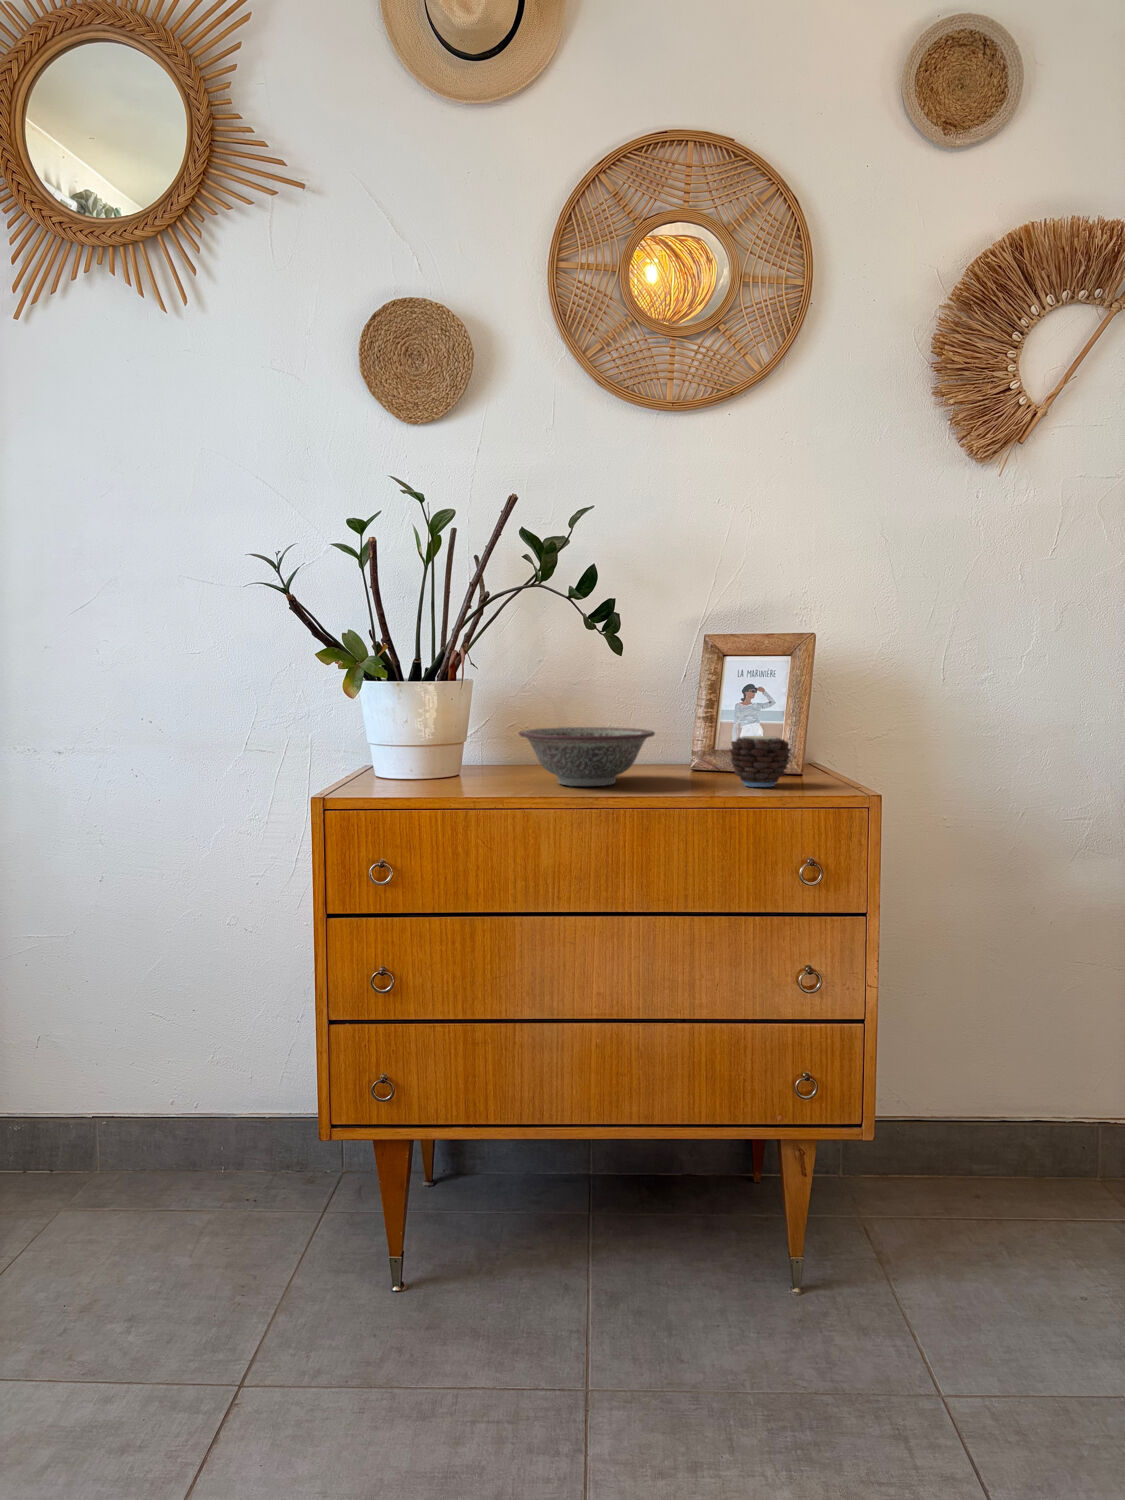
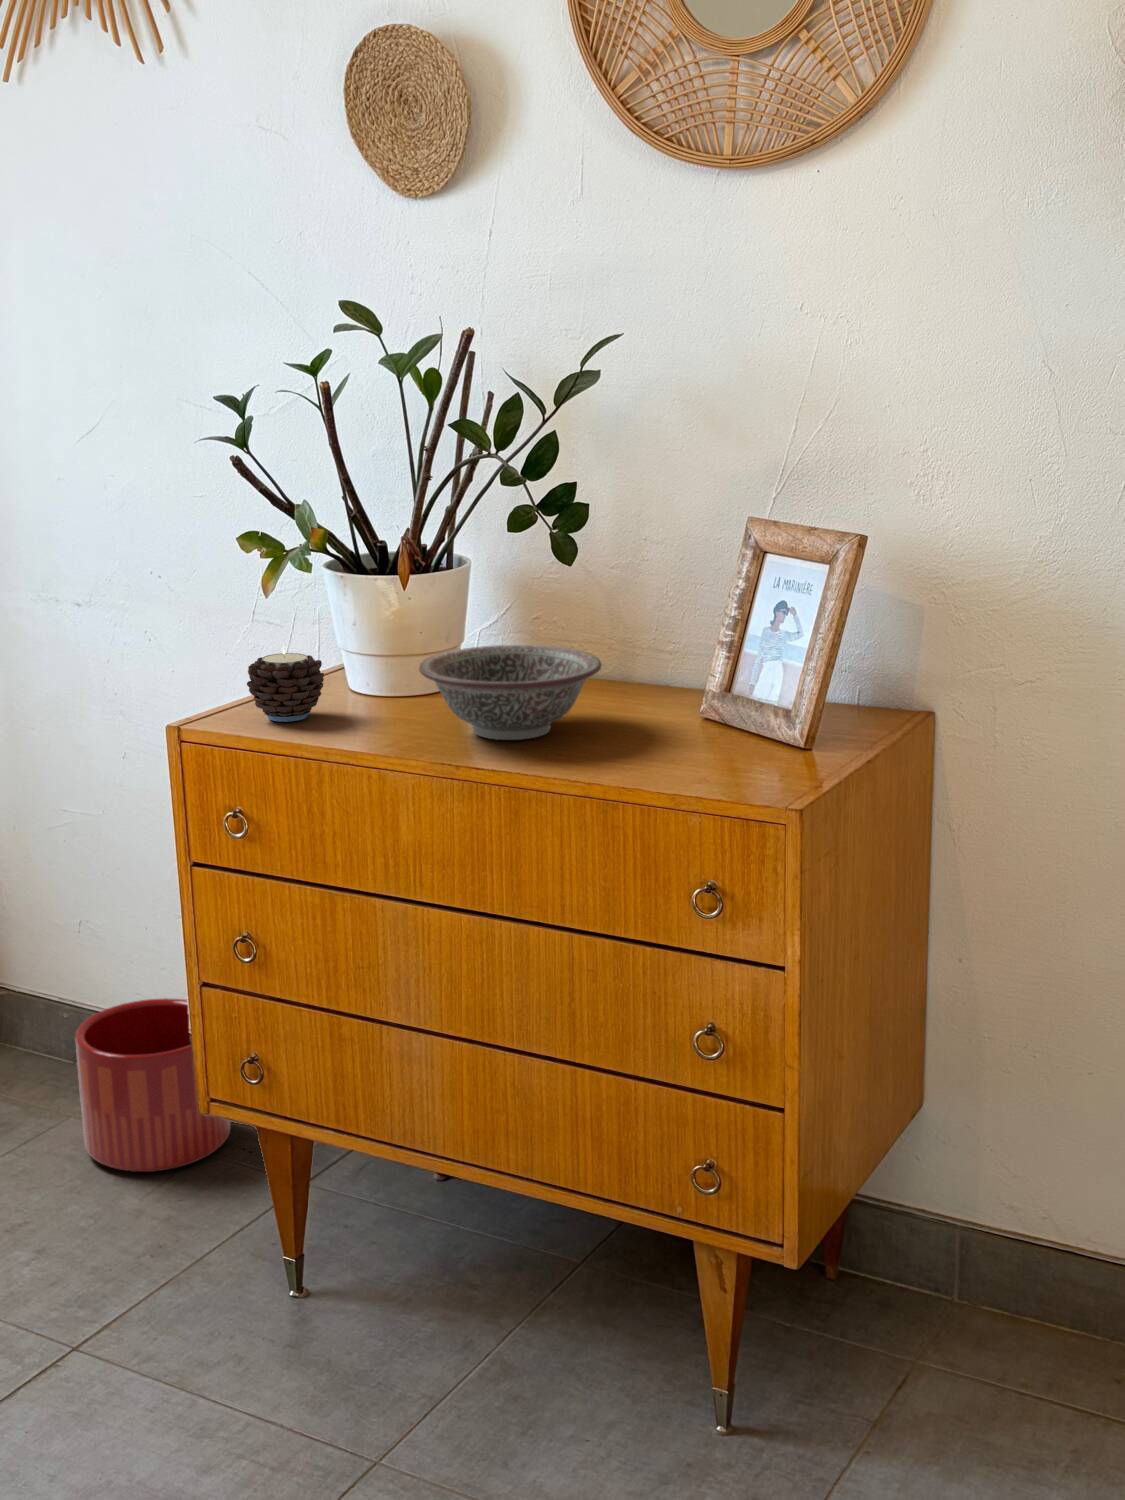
candle: present [729,730,791,787] -> present [247,645,324,722]
planter: none [96,1081,232,1238] -> present [75,999,231,1172]

